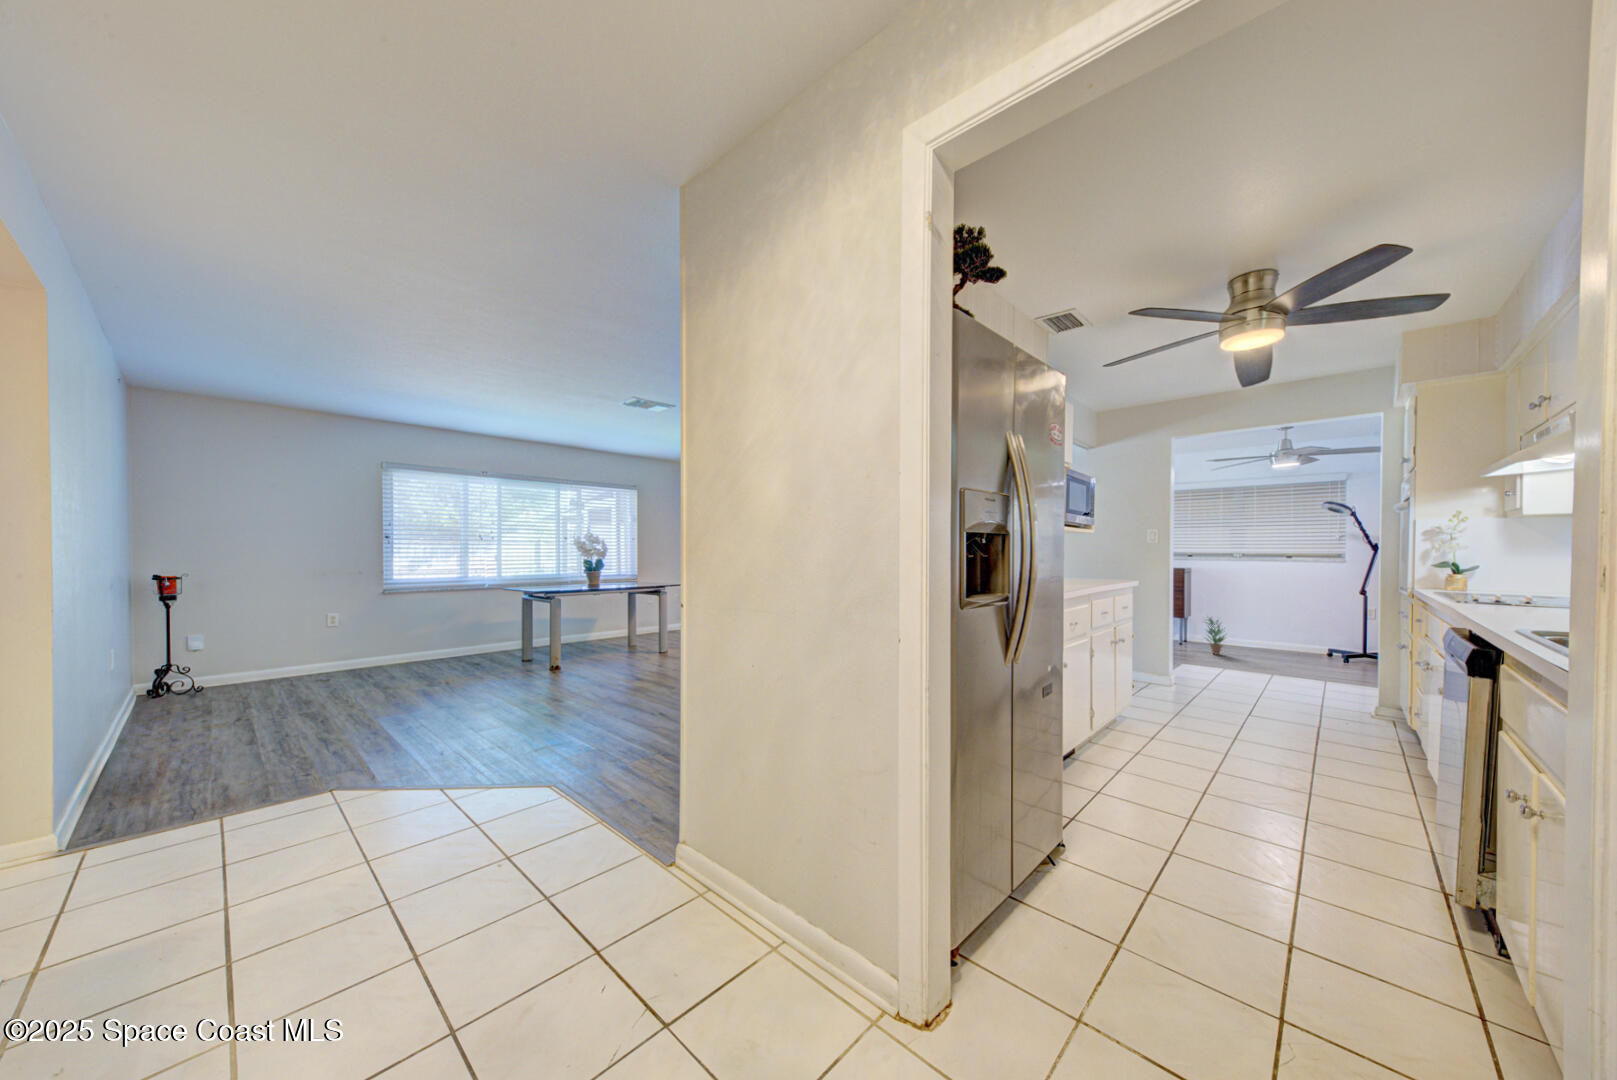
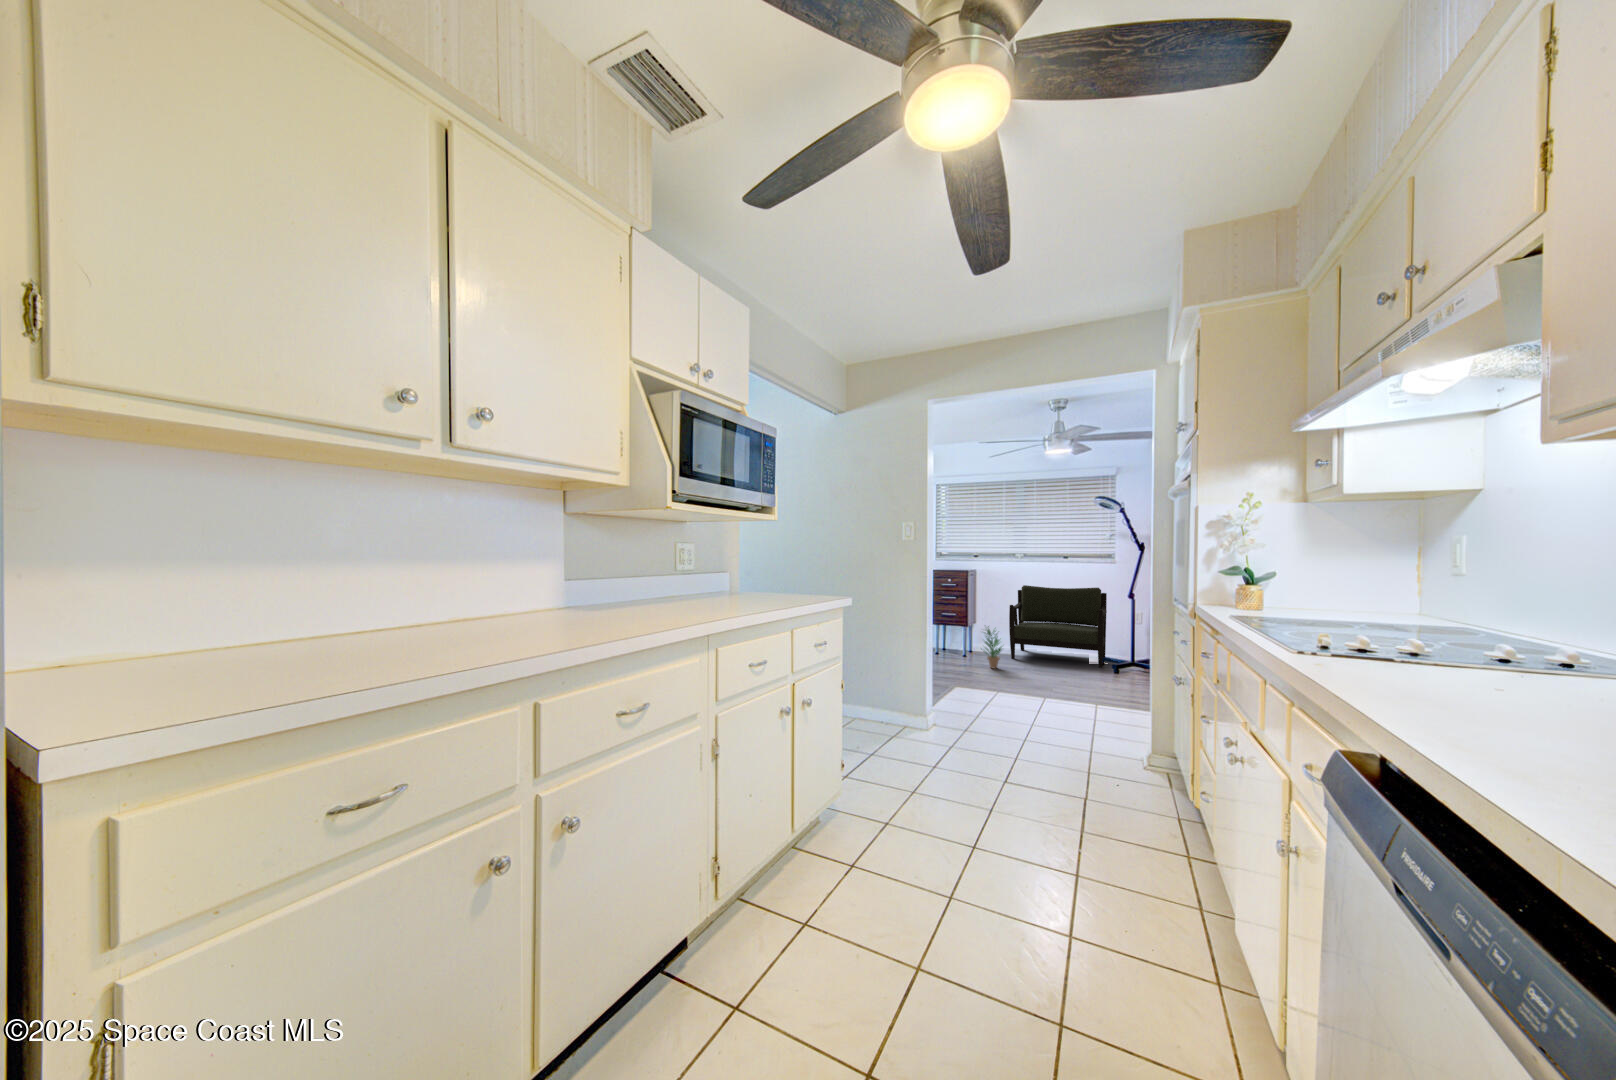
armchair: none [1230,583,1335,659] -> present [1009,585,1107,668]

